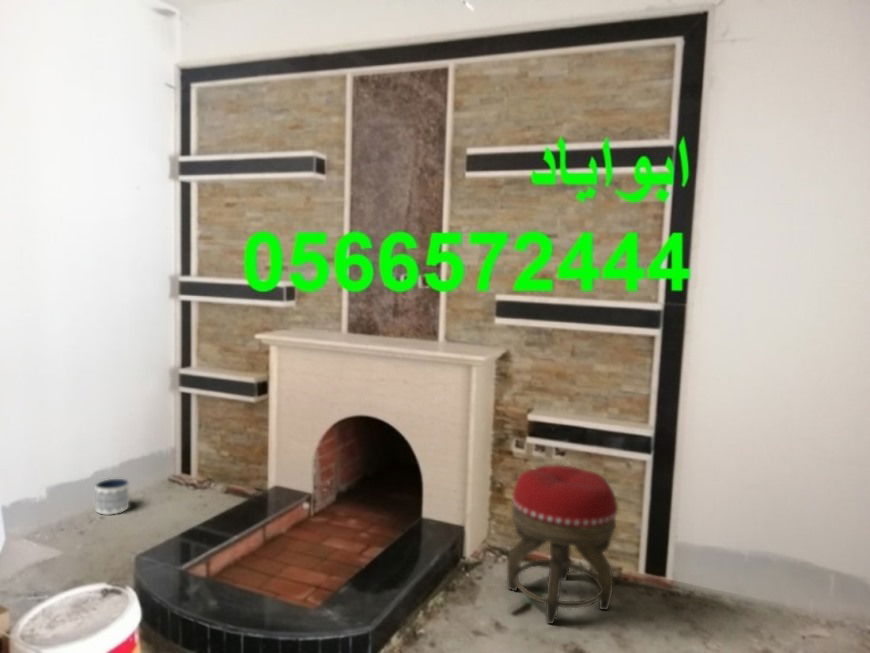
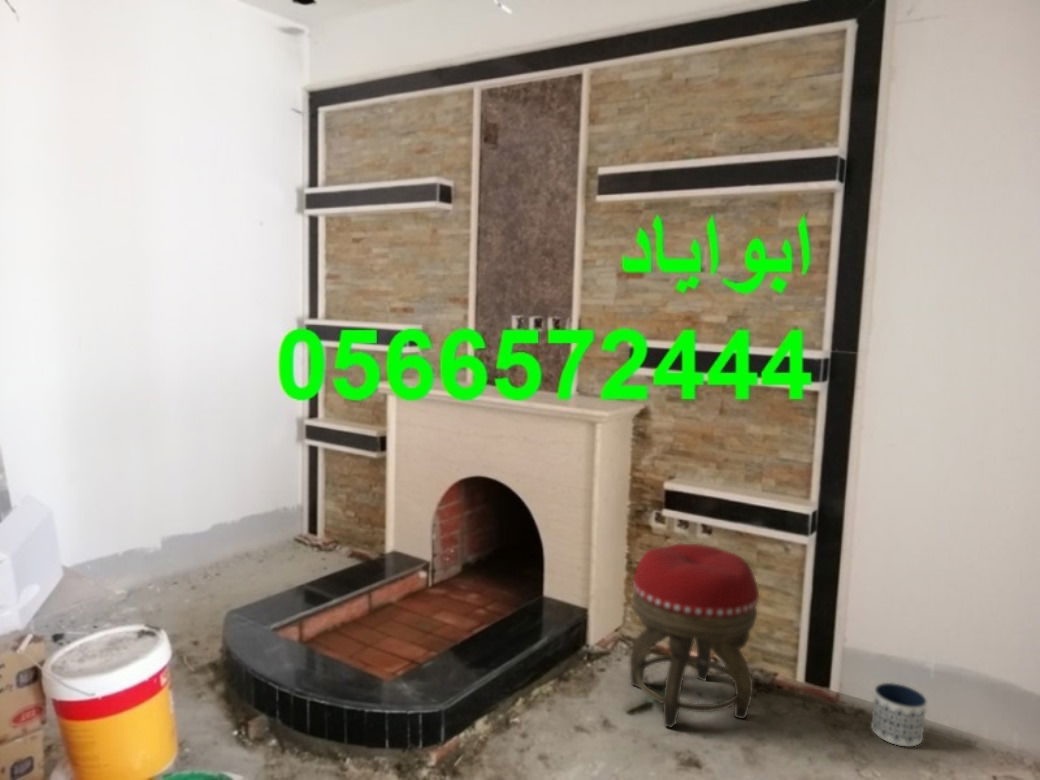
planter: present [96,479,129,514] -> present [871,683,926,746]

